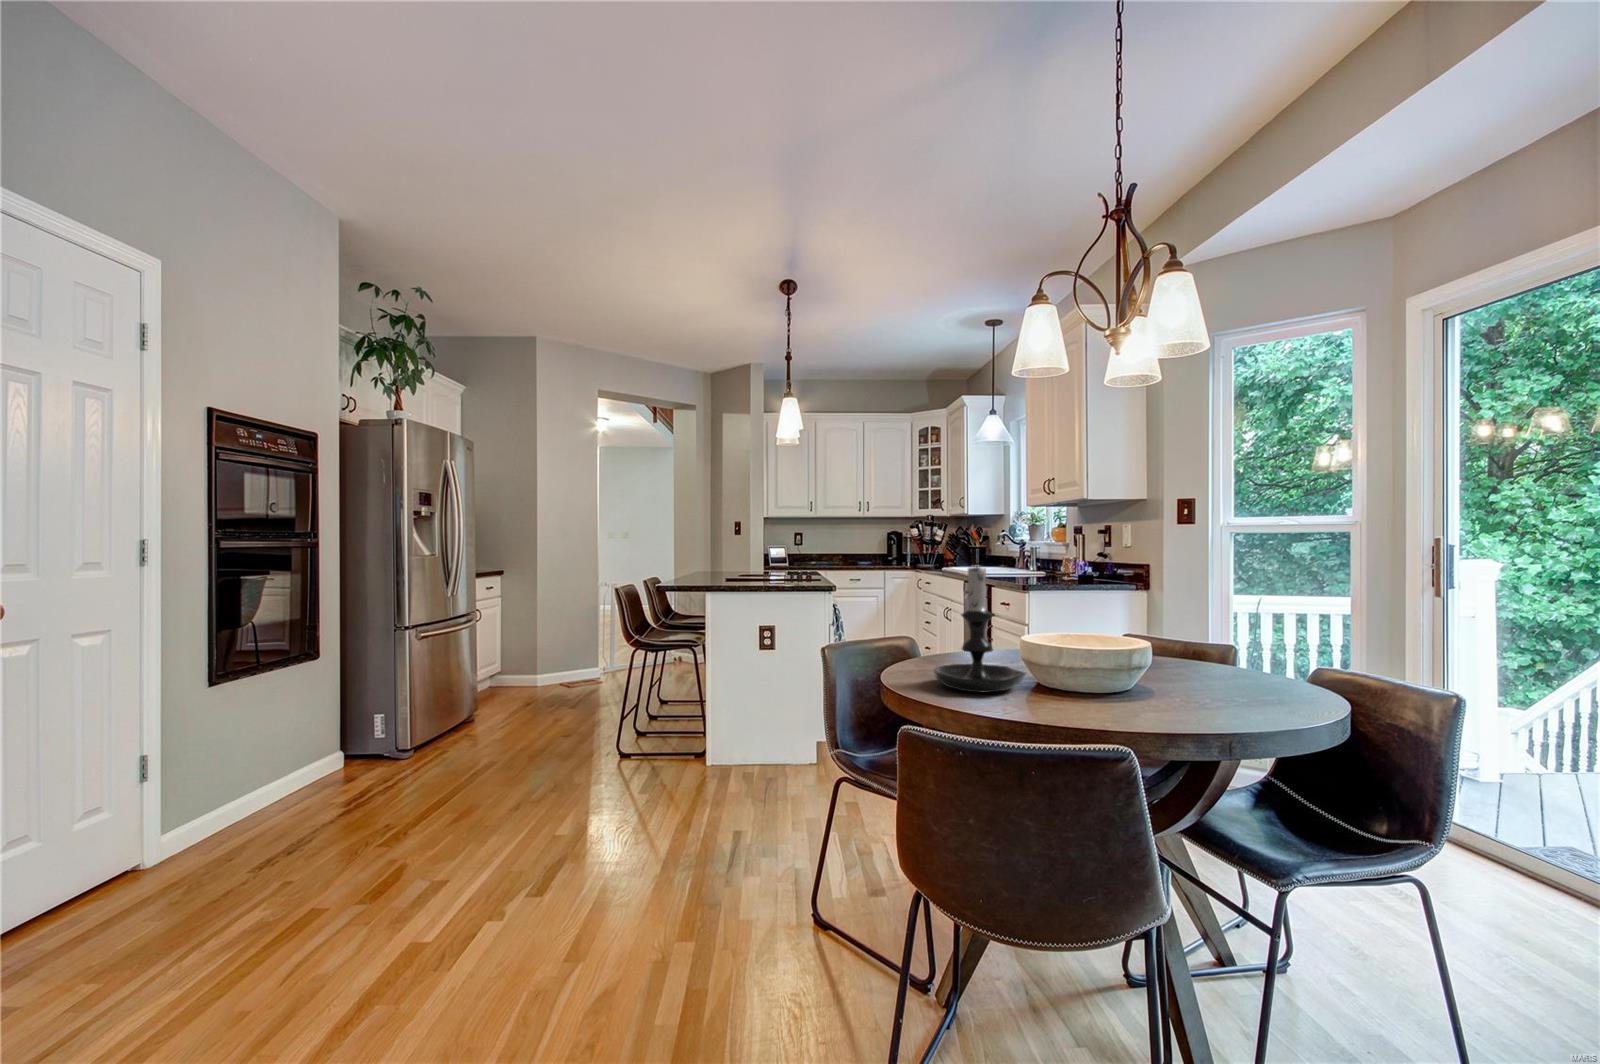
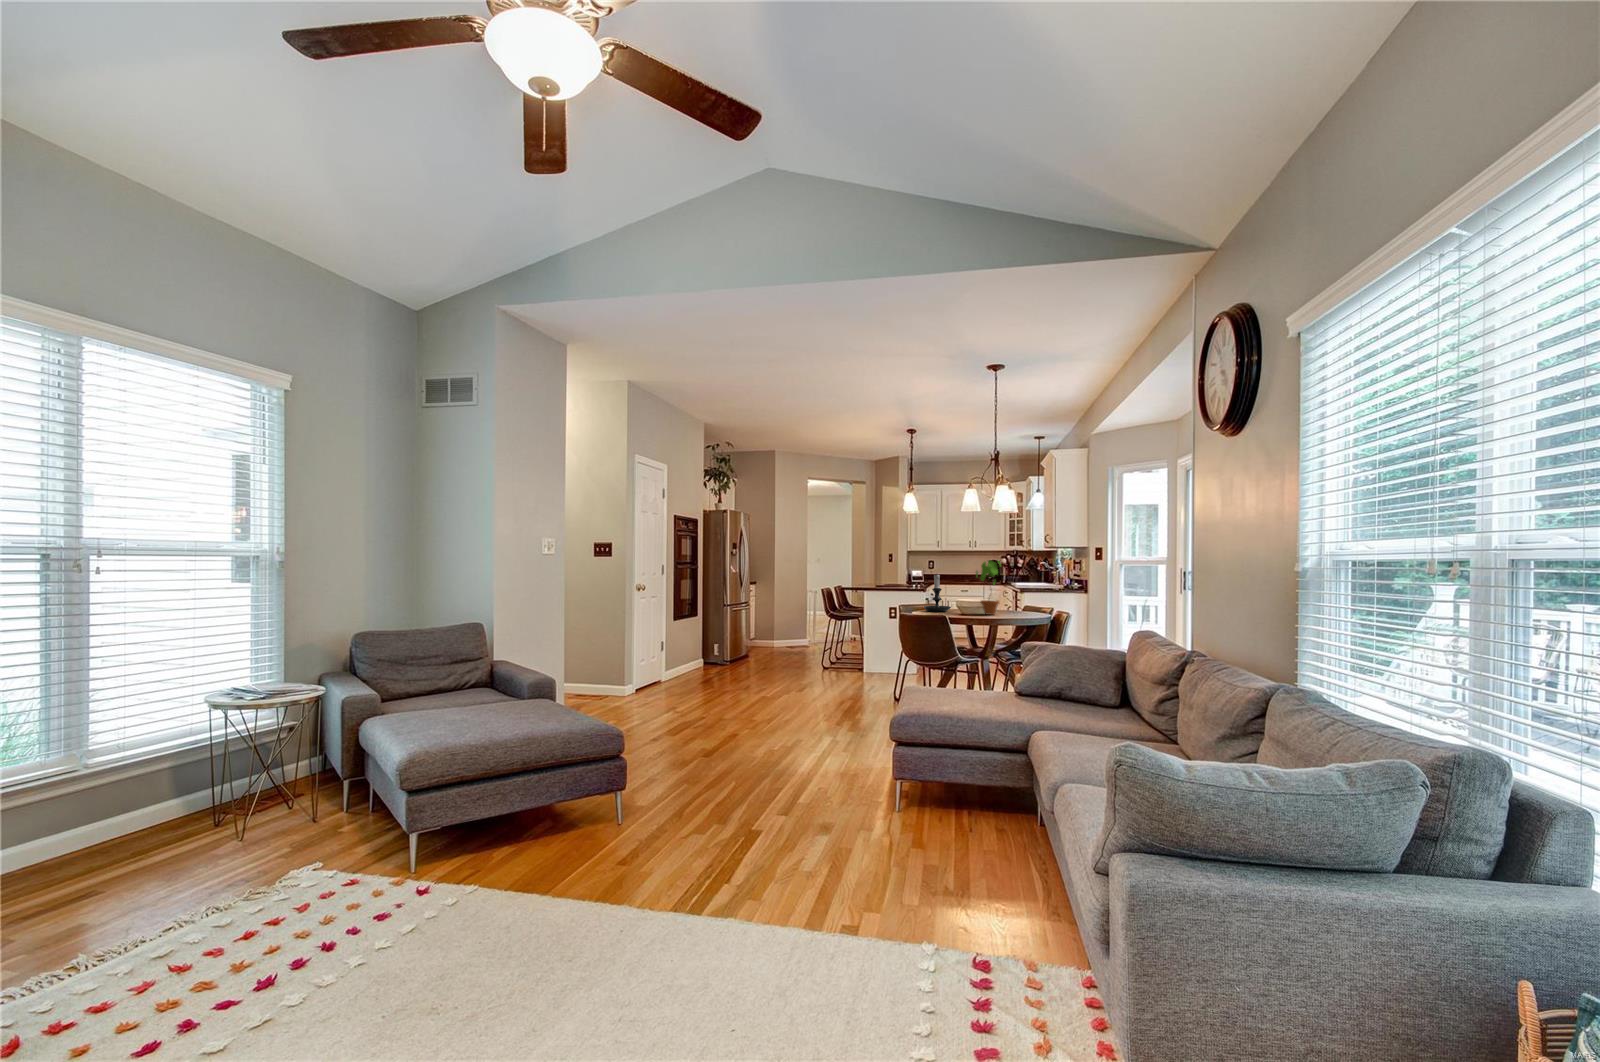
potted plant: none [1139,513,1235,711] -> present [976,560,1000,615]

